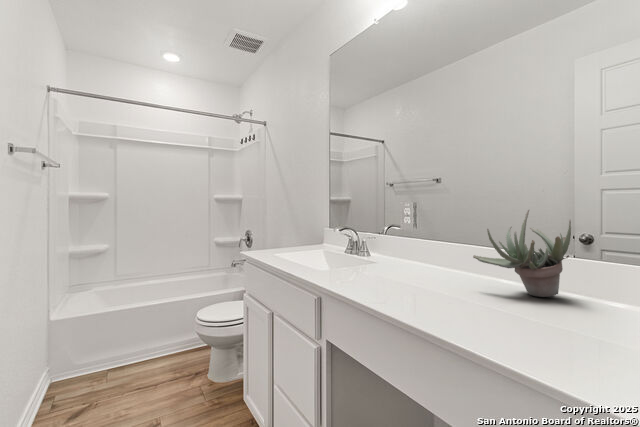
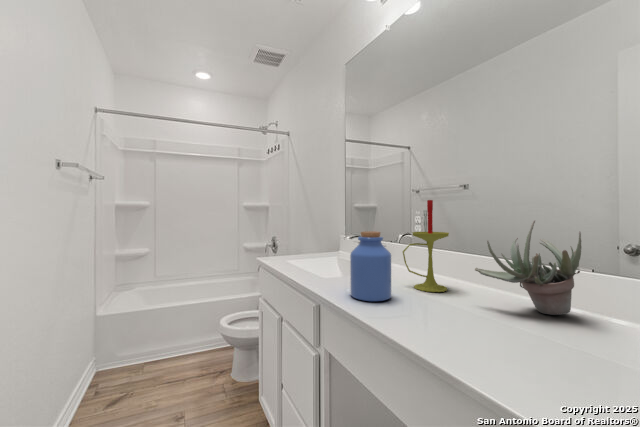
candle: none [399,189,444,280] -> present [403,200,449,292]
jar: none [353,221,394,290] -> present [350,231,391,301]

